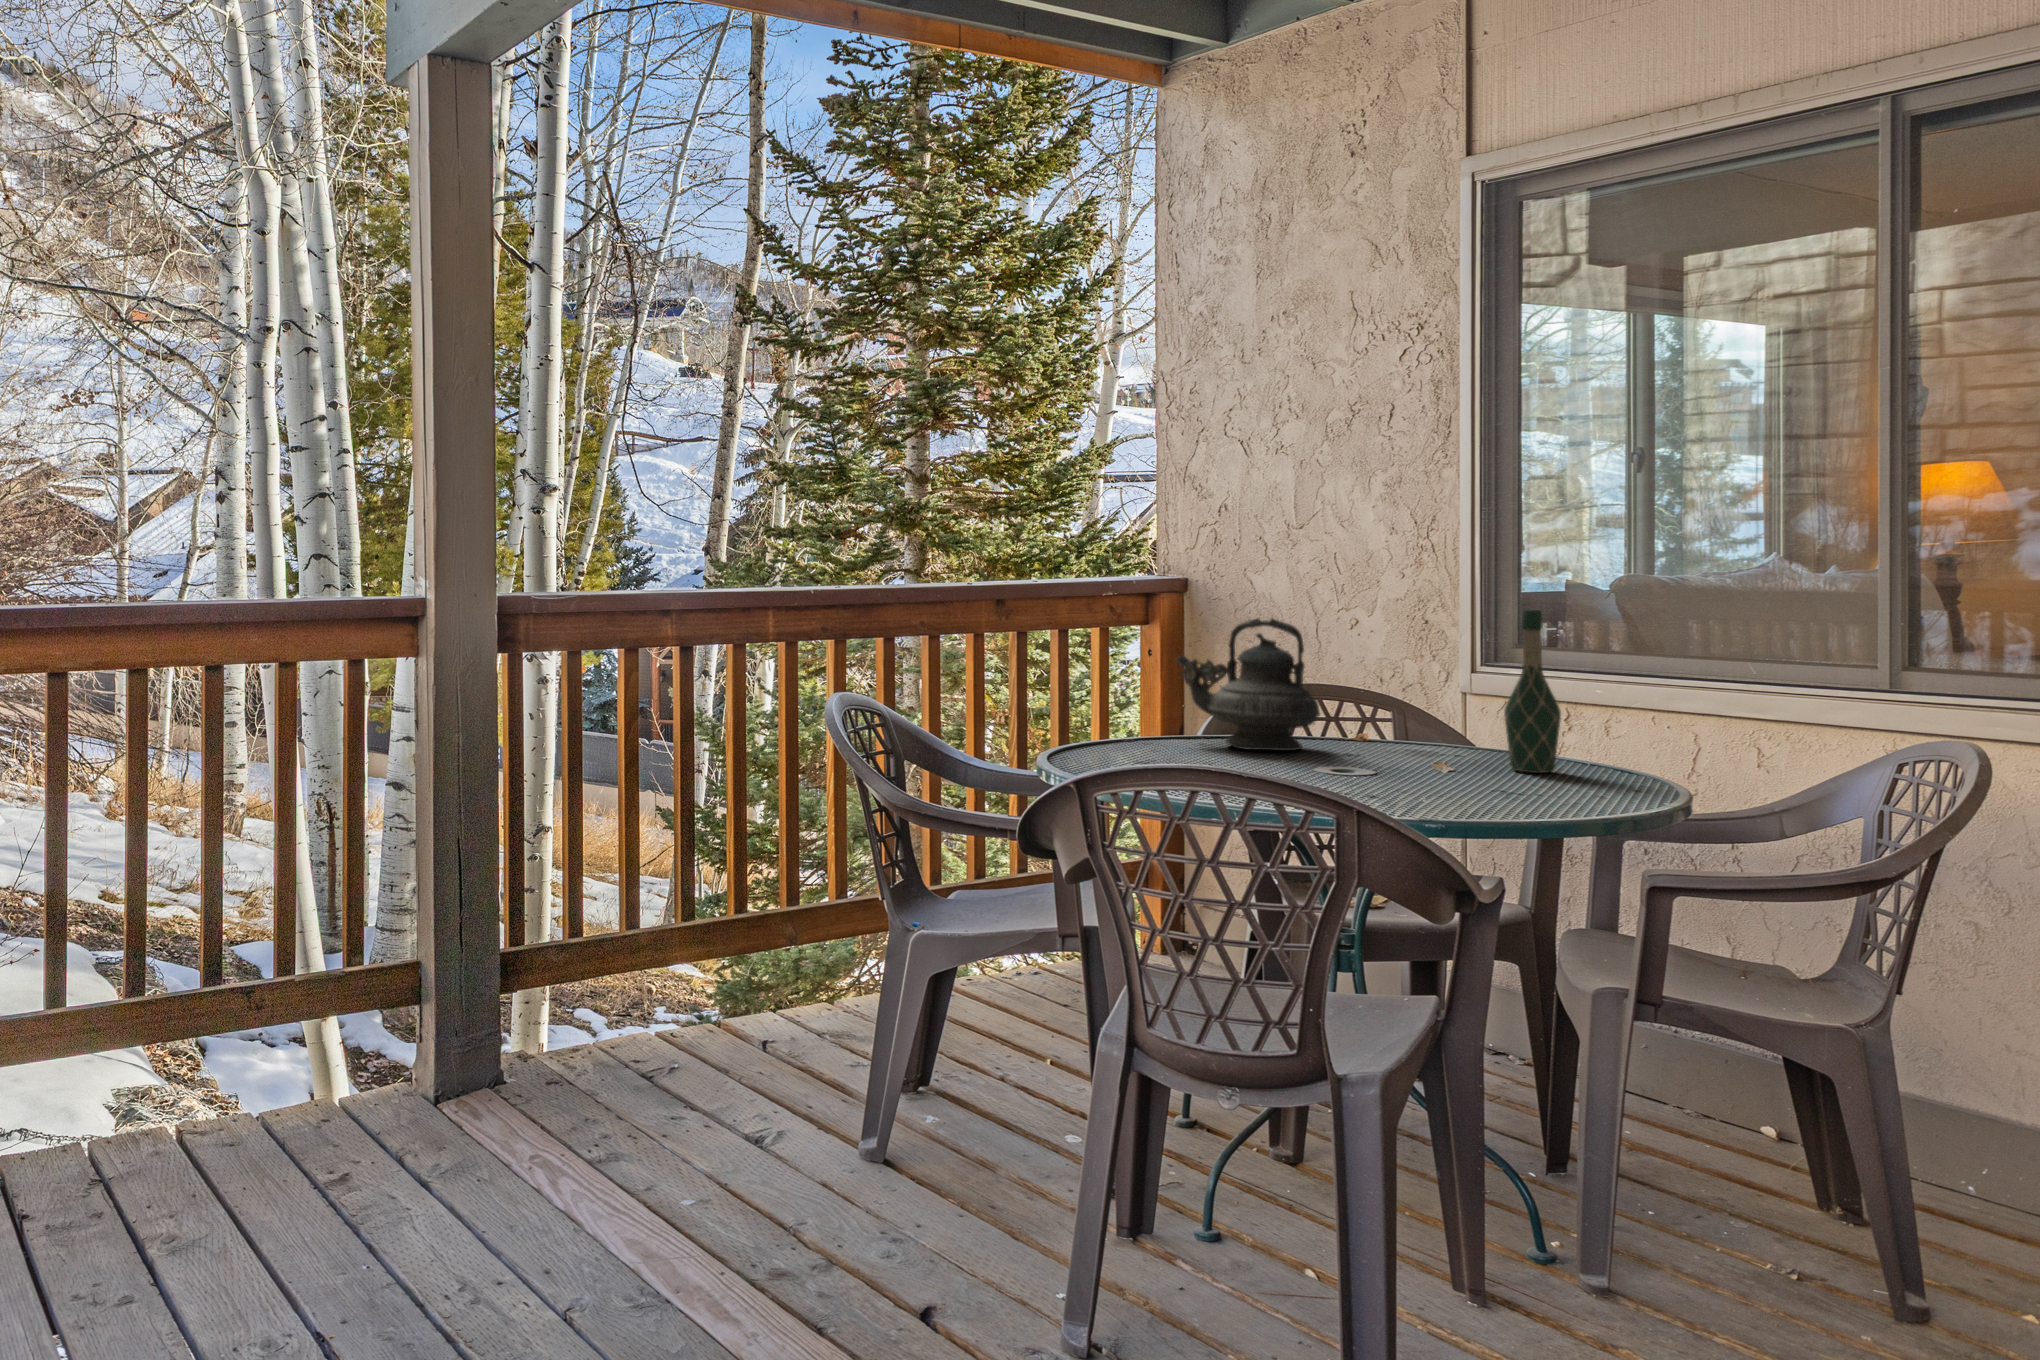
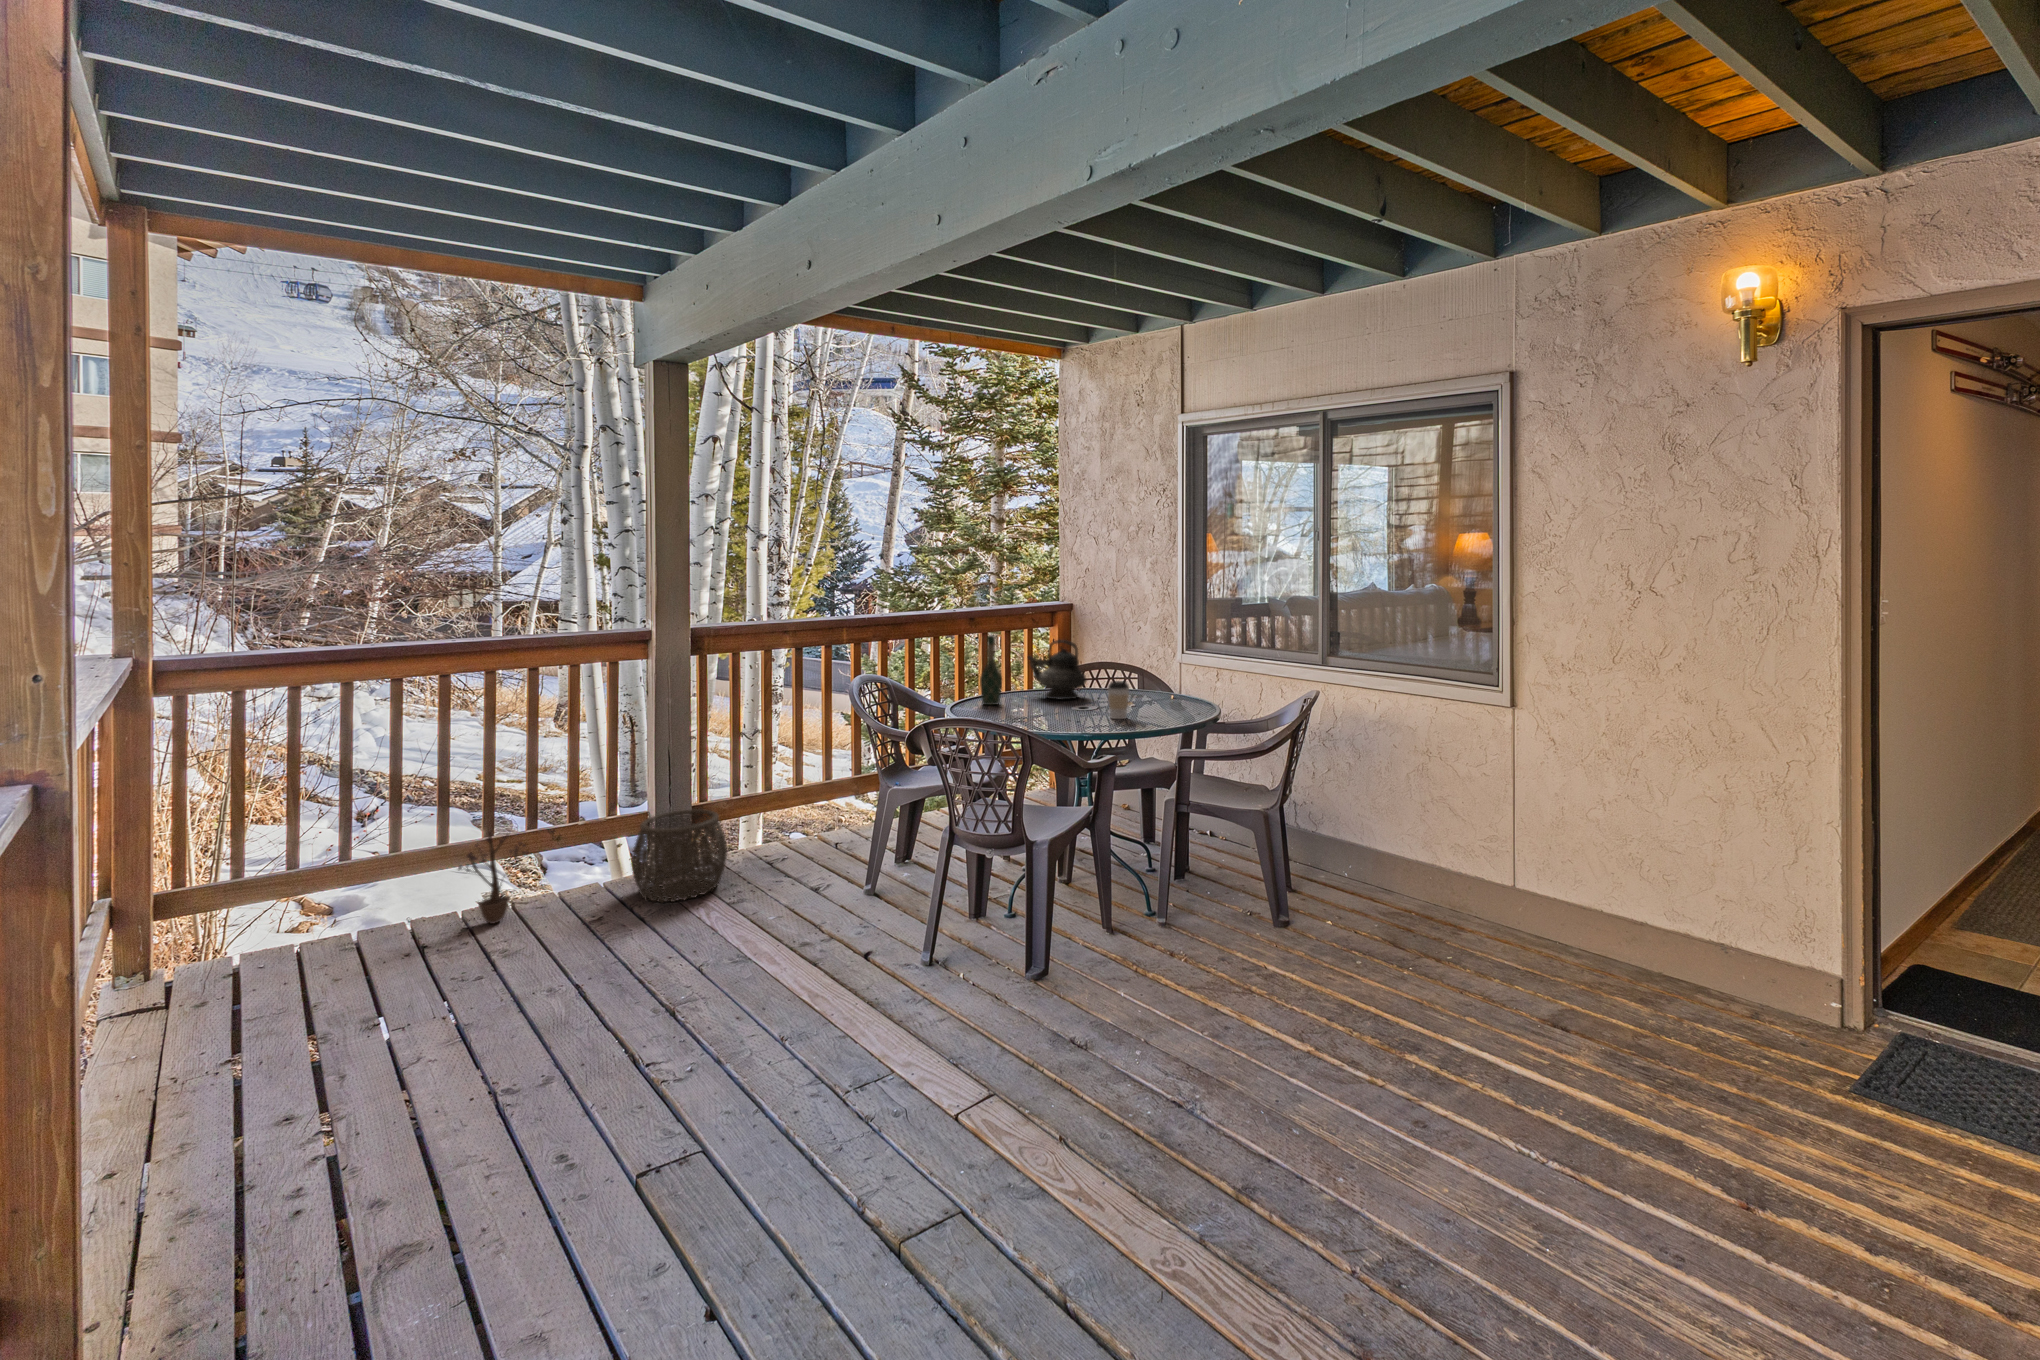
wine bottle: present [1504,610,1561,773] -> present [980,635,1002,705]
coffee cup: none [1434,698,1490,788] -> present [1108,681,1129,719]
woven basket: none [398,959,581,1155] -> present [631,809,727,902]
decorative plant: none [55,982,213,1179] -> present [450,832,529,926]

